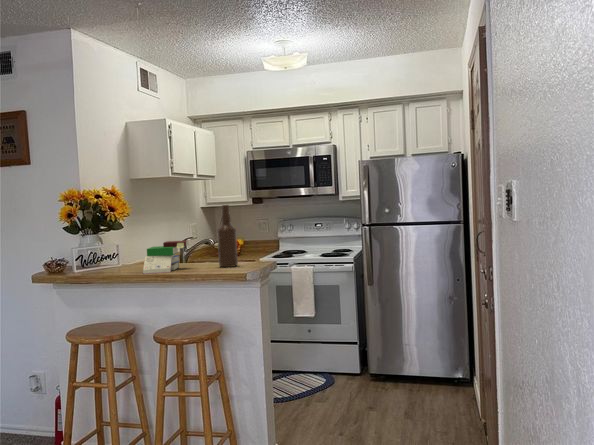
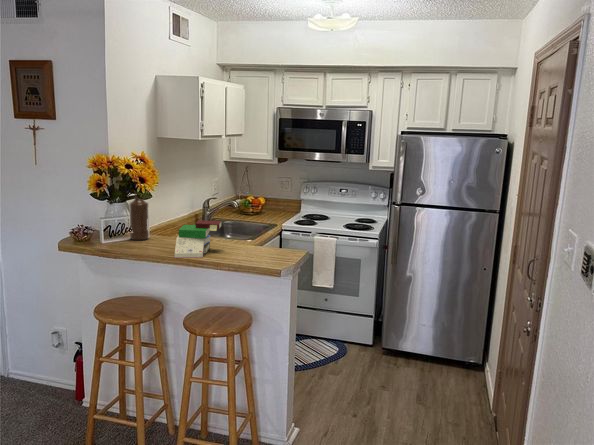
bottle: present [217,205,238,267] -> present [129,192,149,240]

